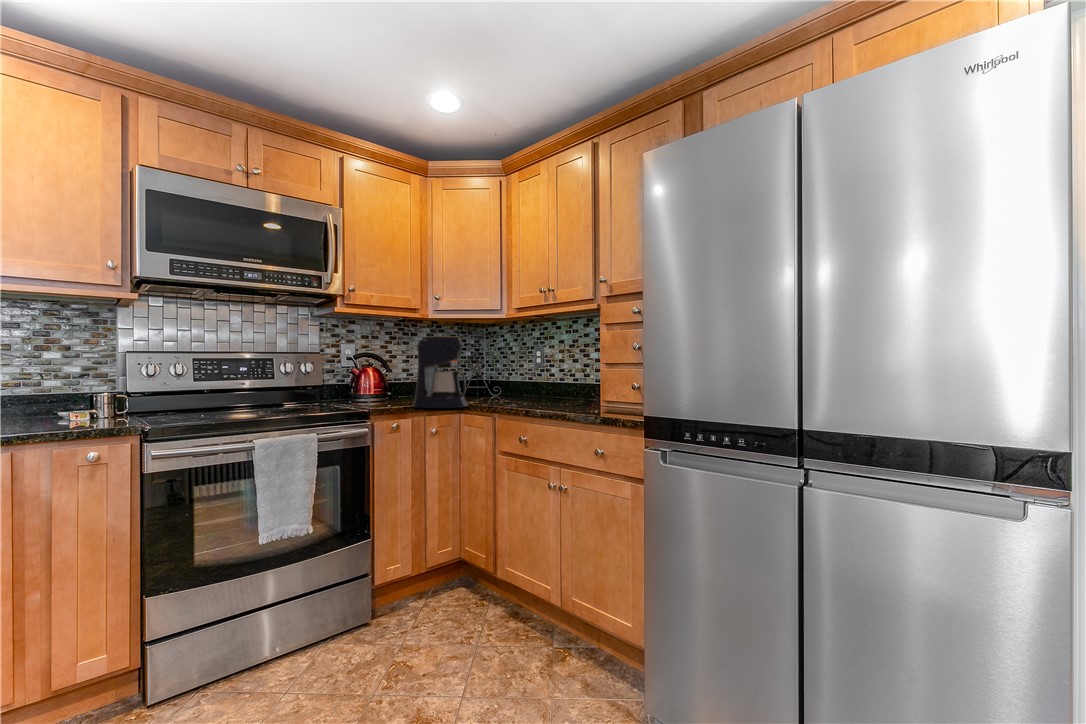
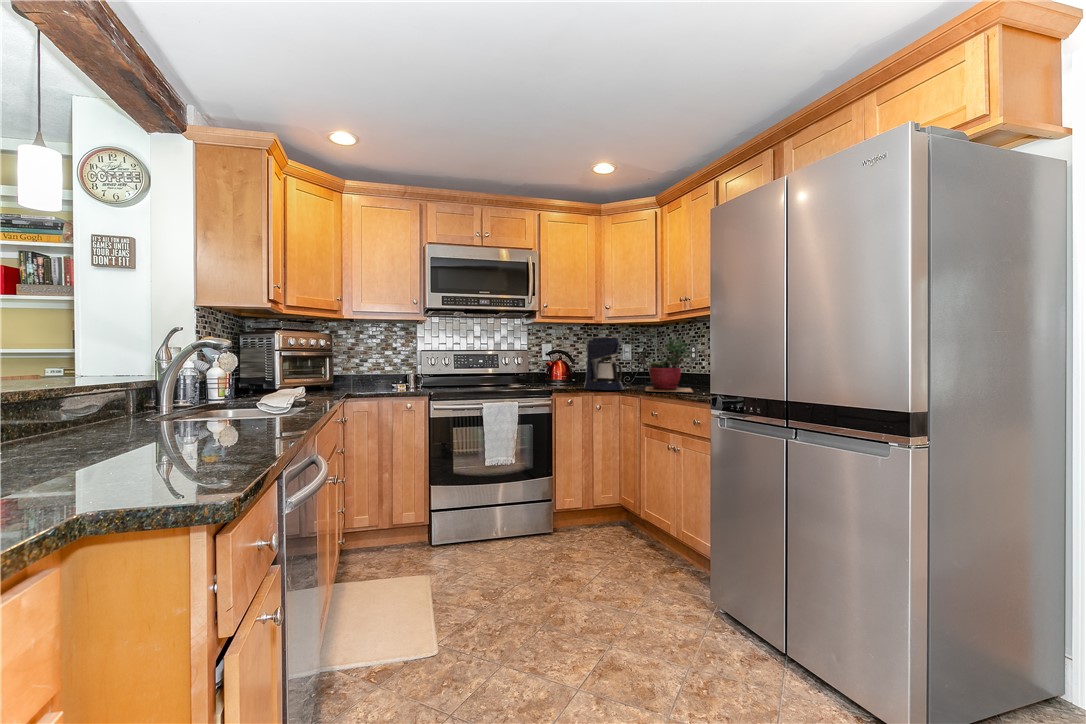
succulent plant: none [492,337,558,408] -> present [646,337,693,392]

